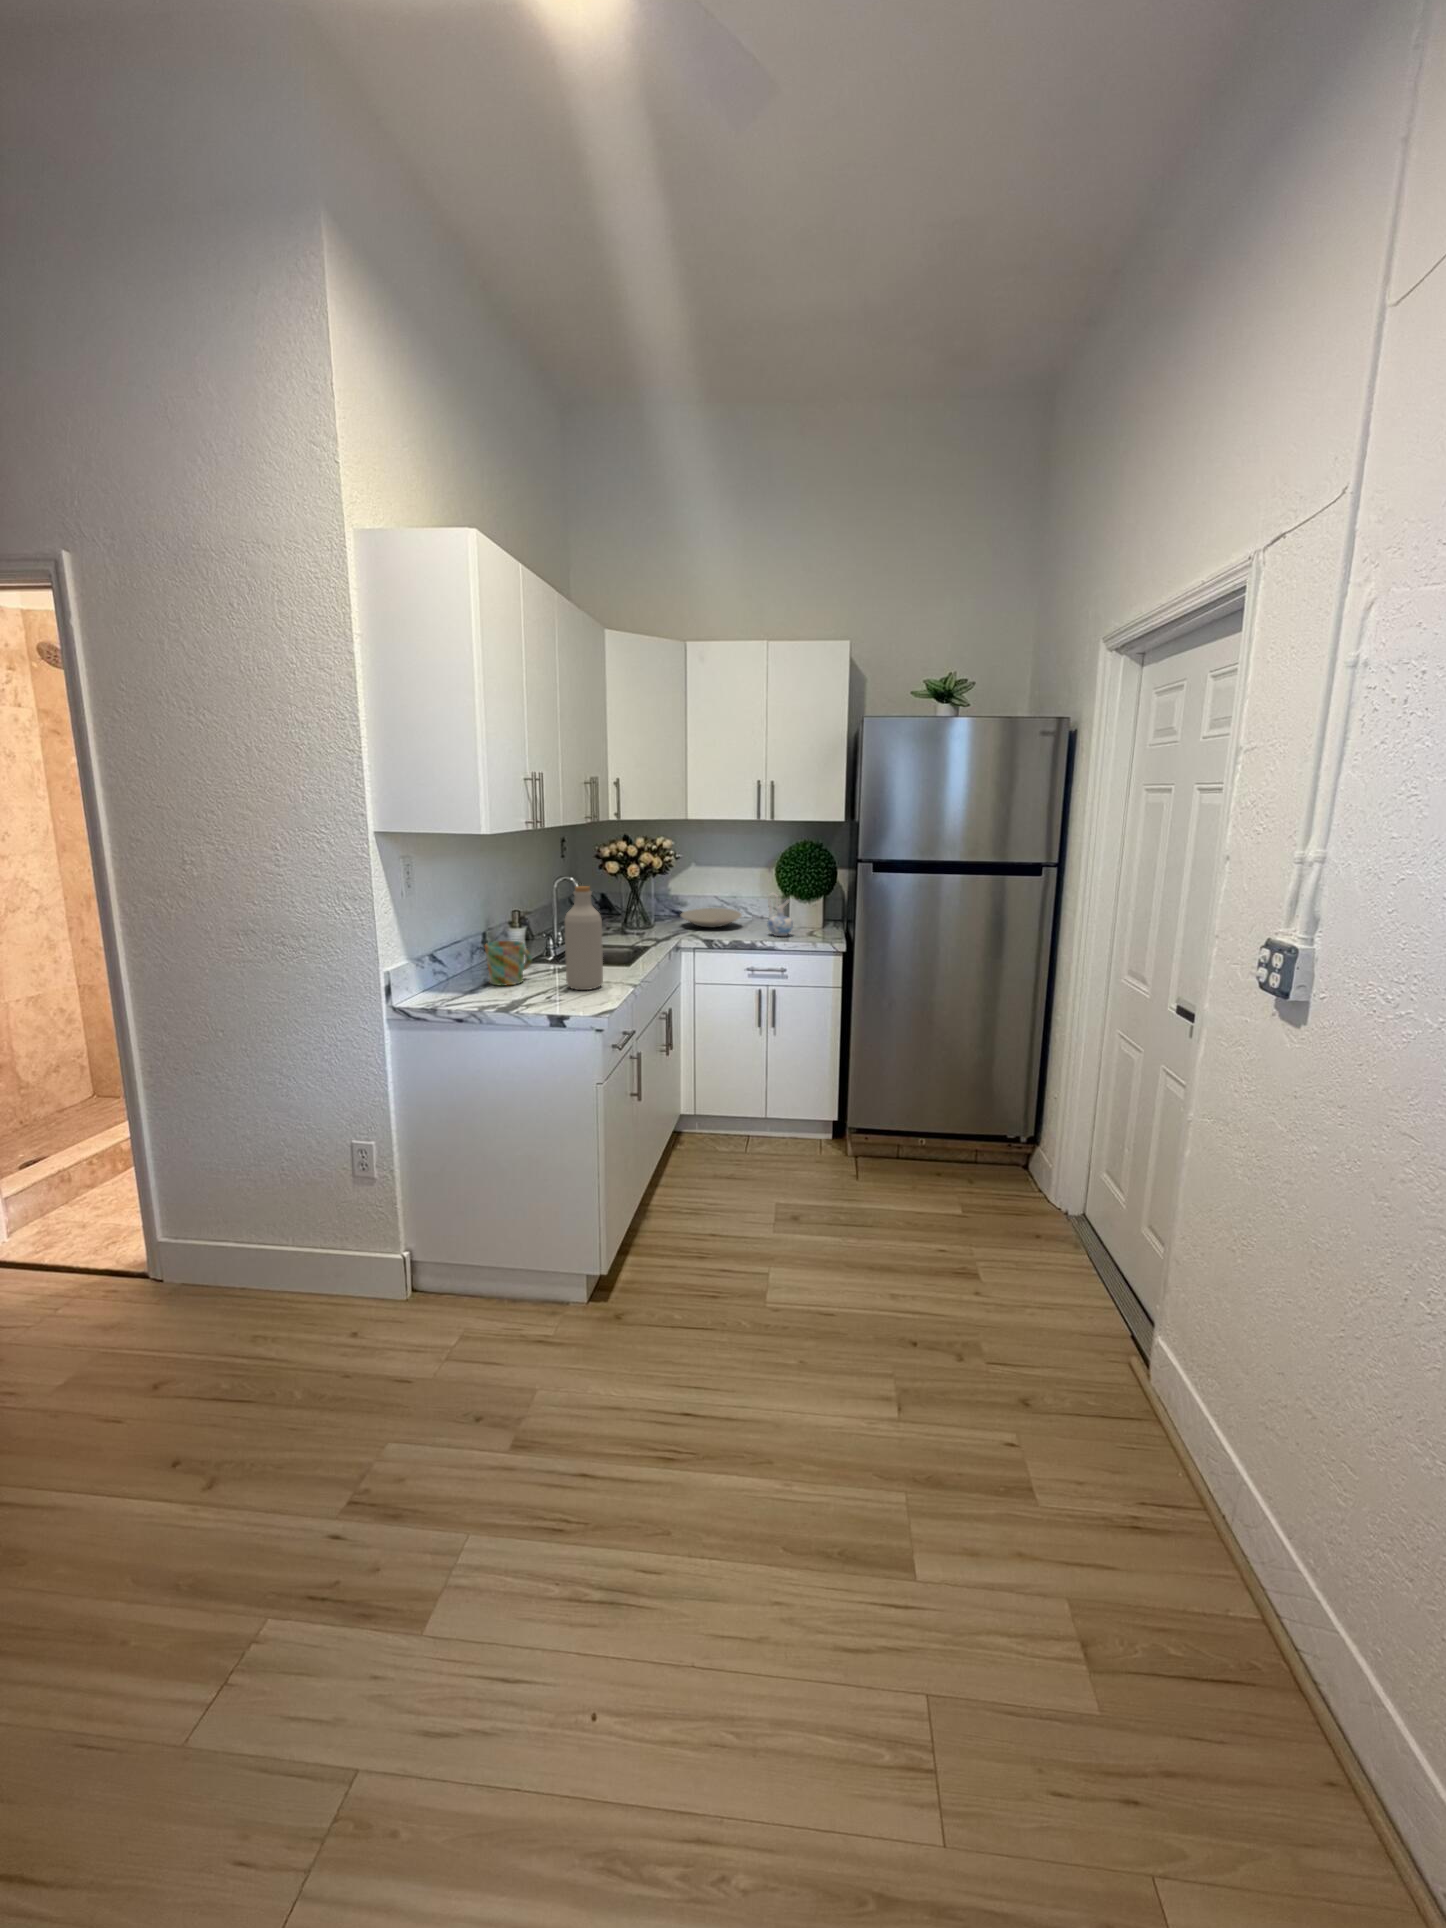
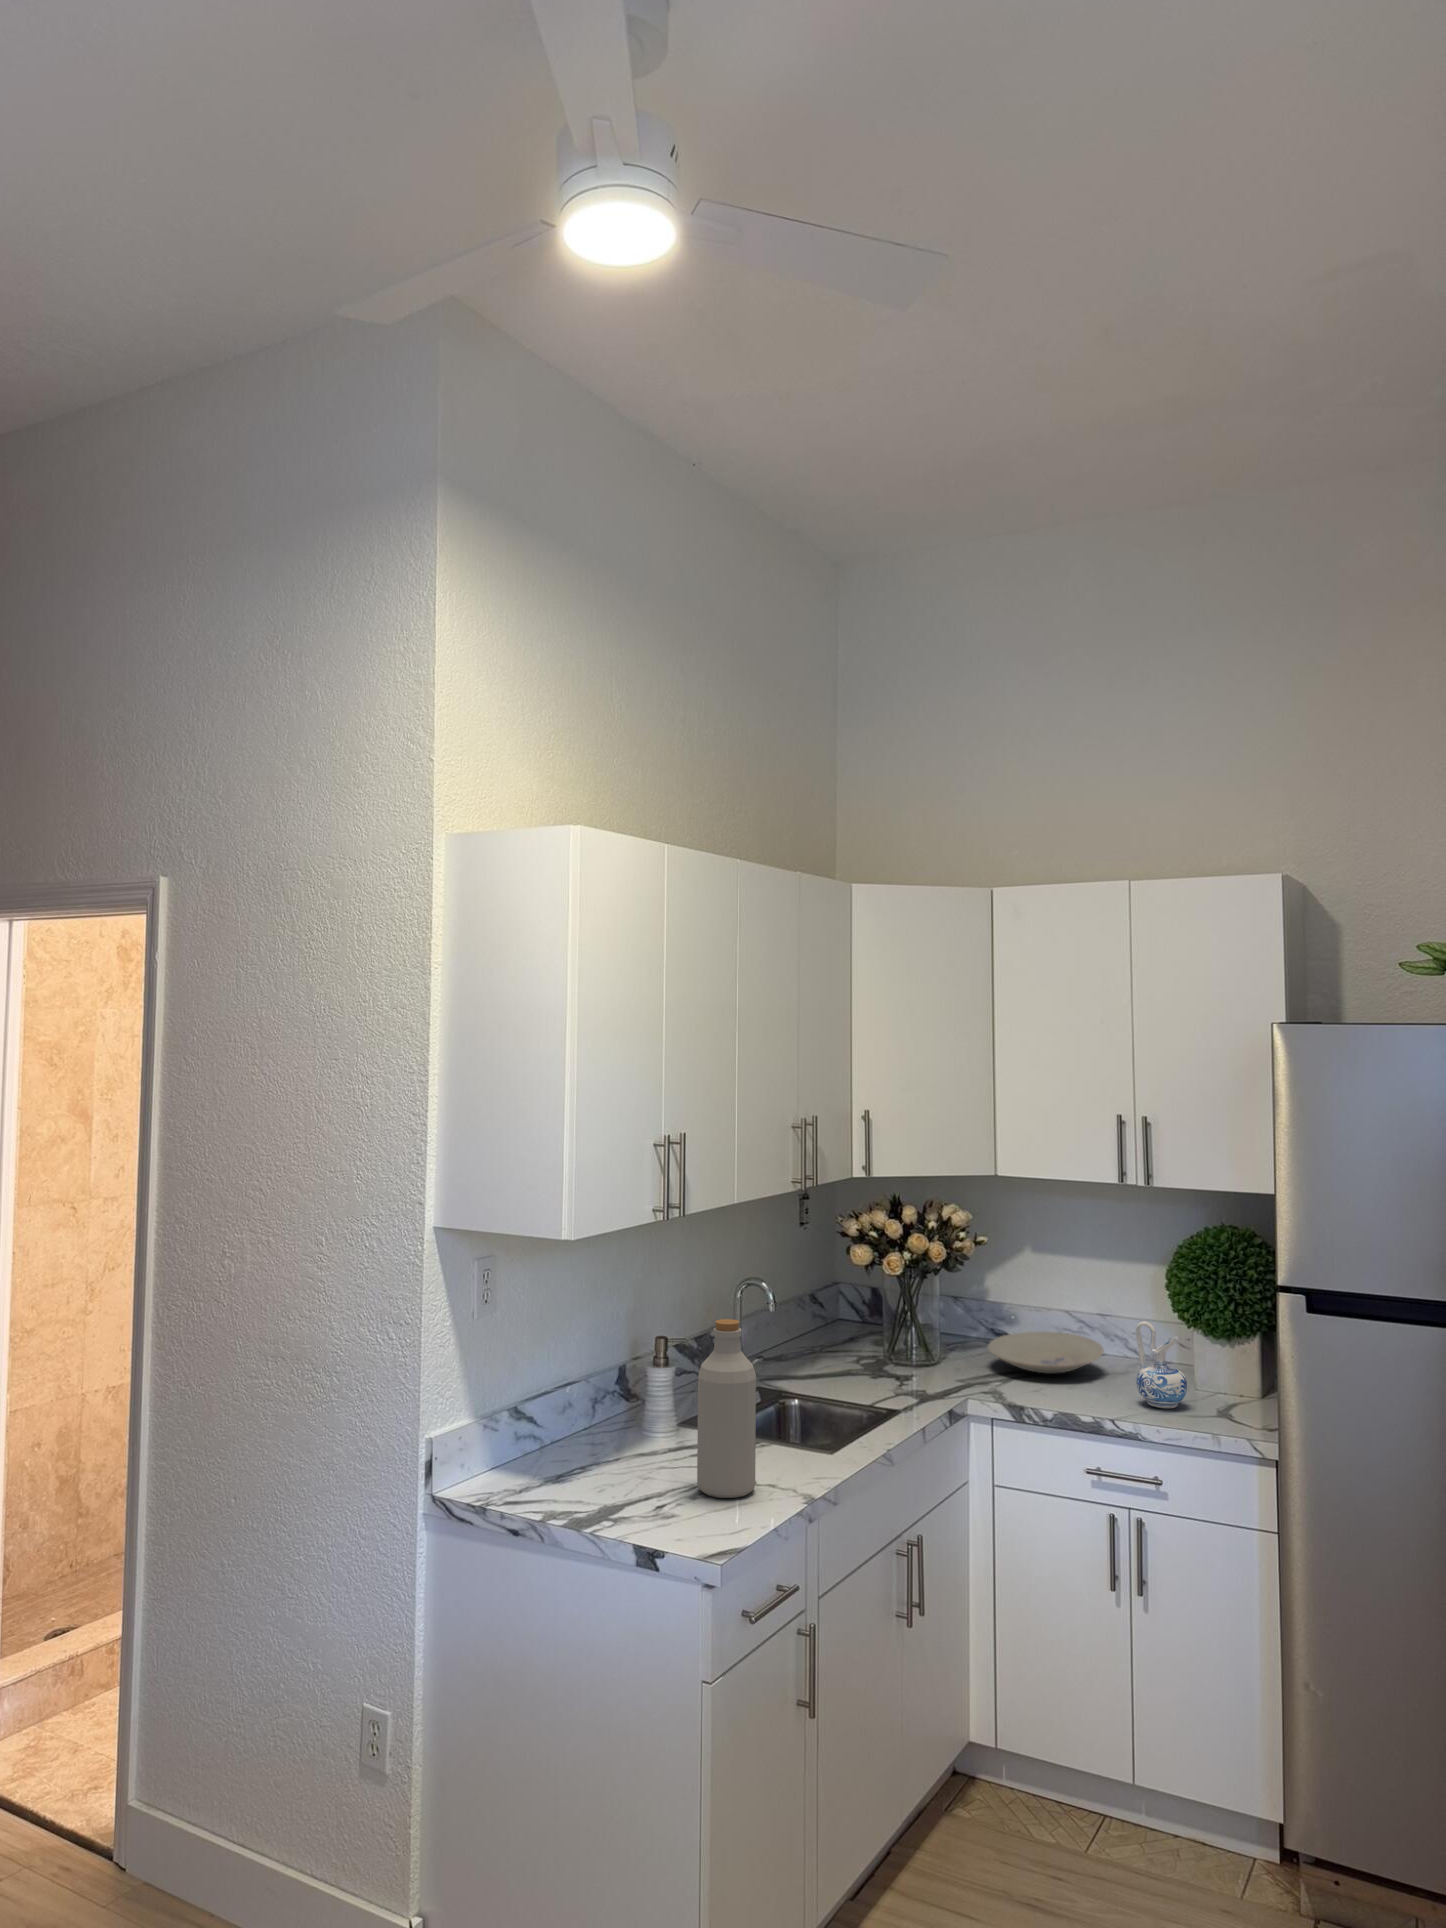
mug: present [485,941,532,986] -> none [587,1394,661,1472]

